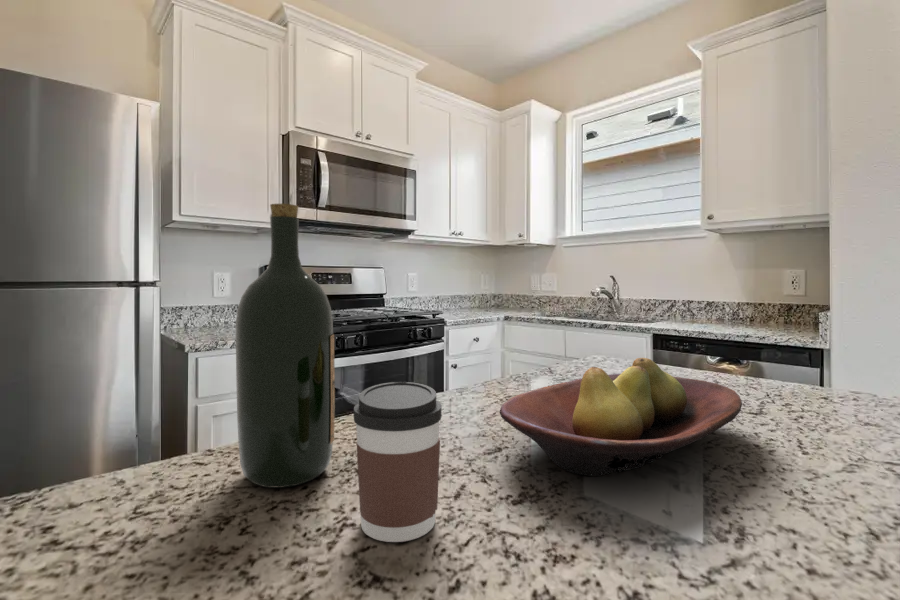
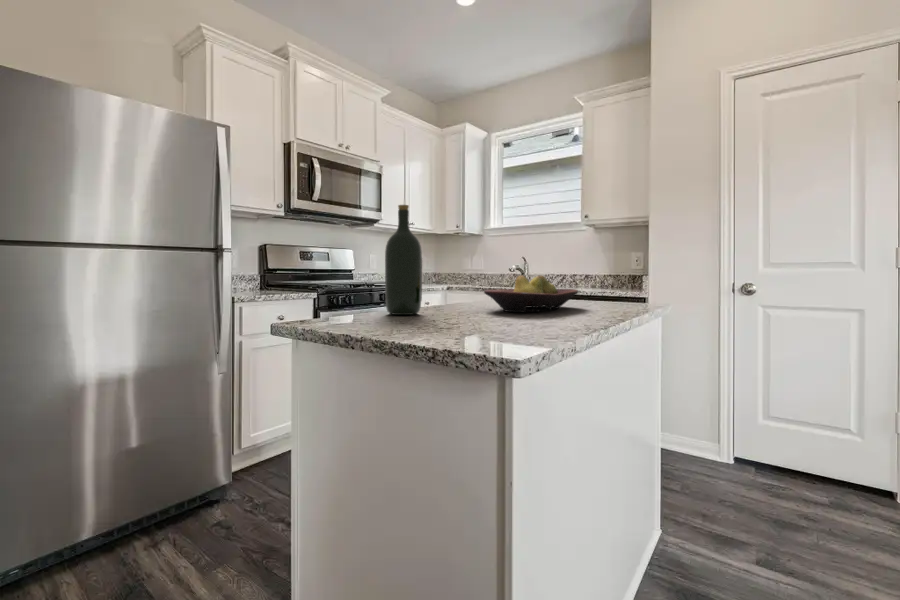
coffee cup: present [354,382,442,542] -> none [443,272,473,319]

